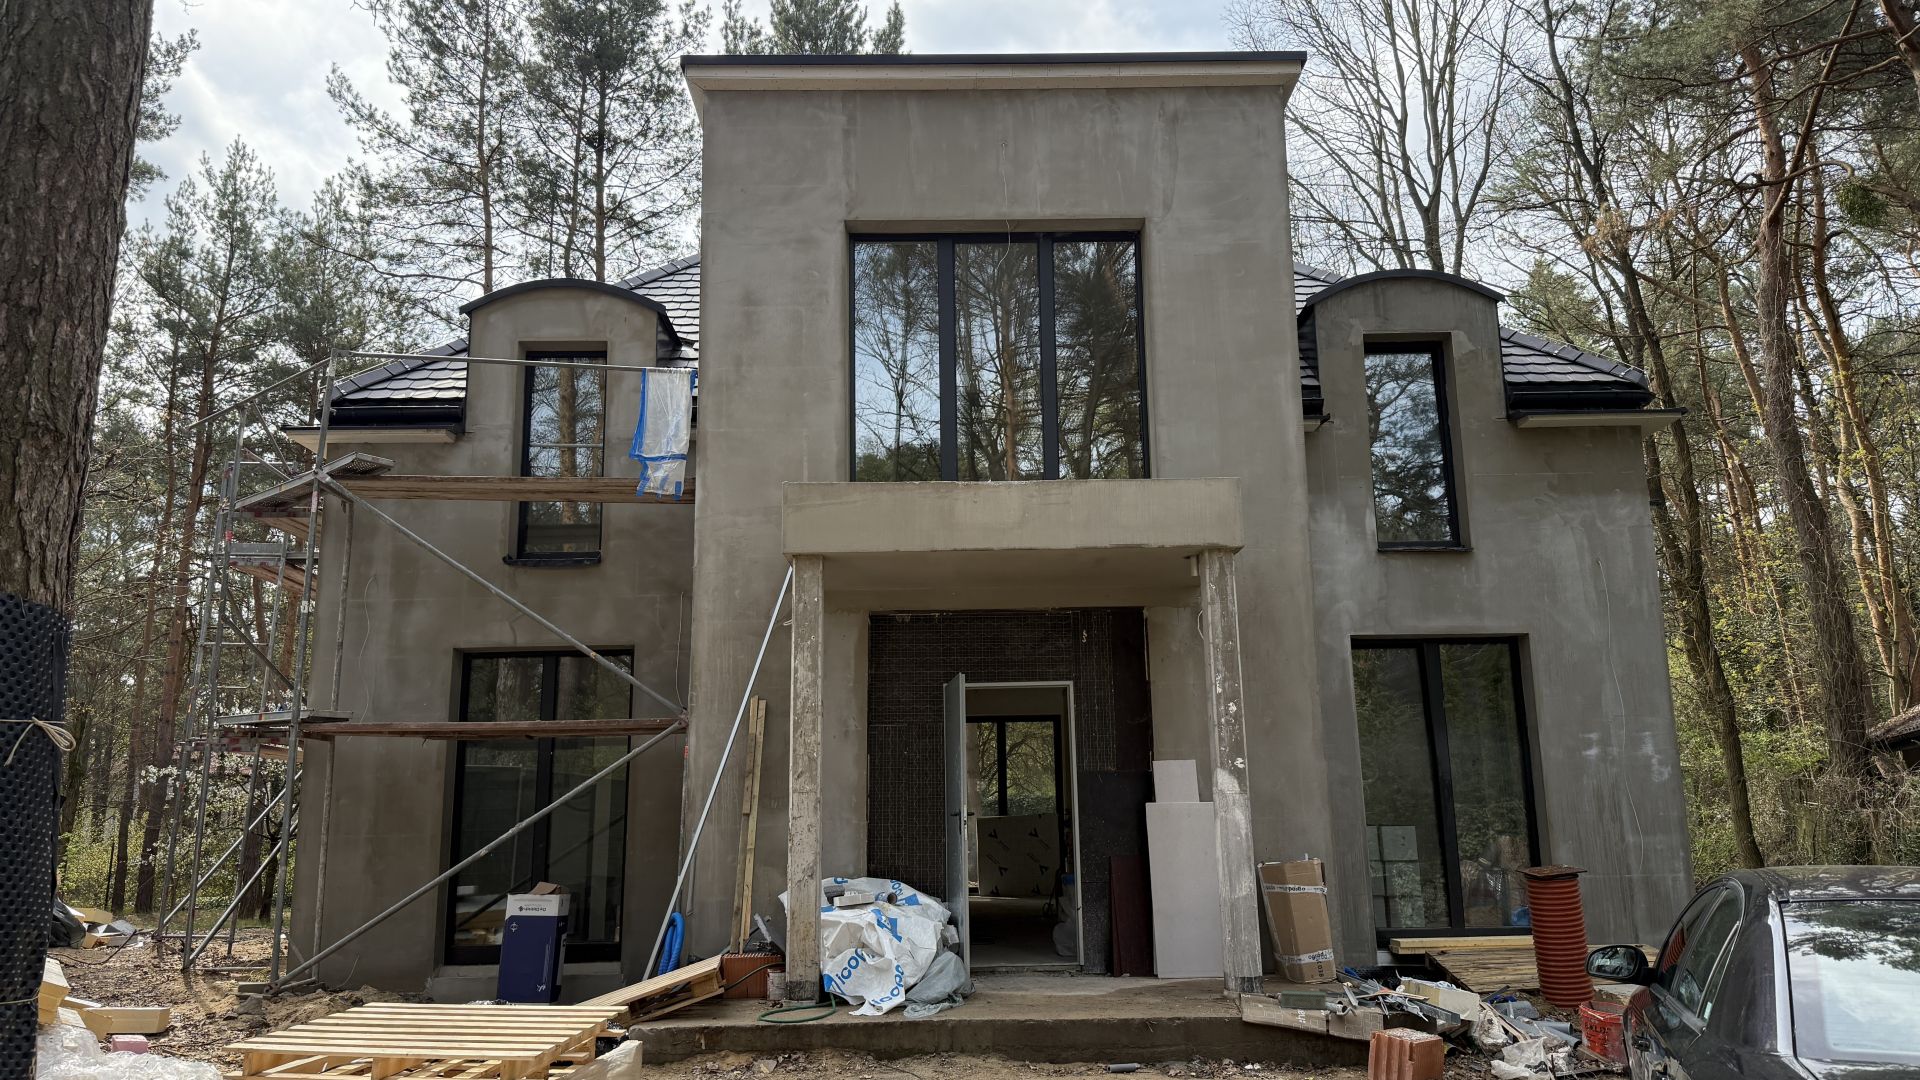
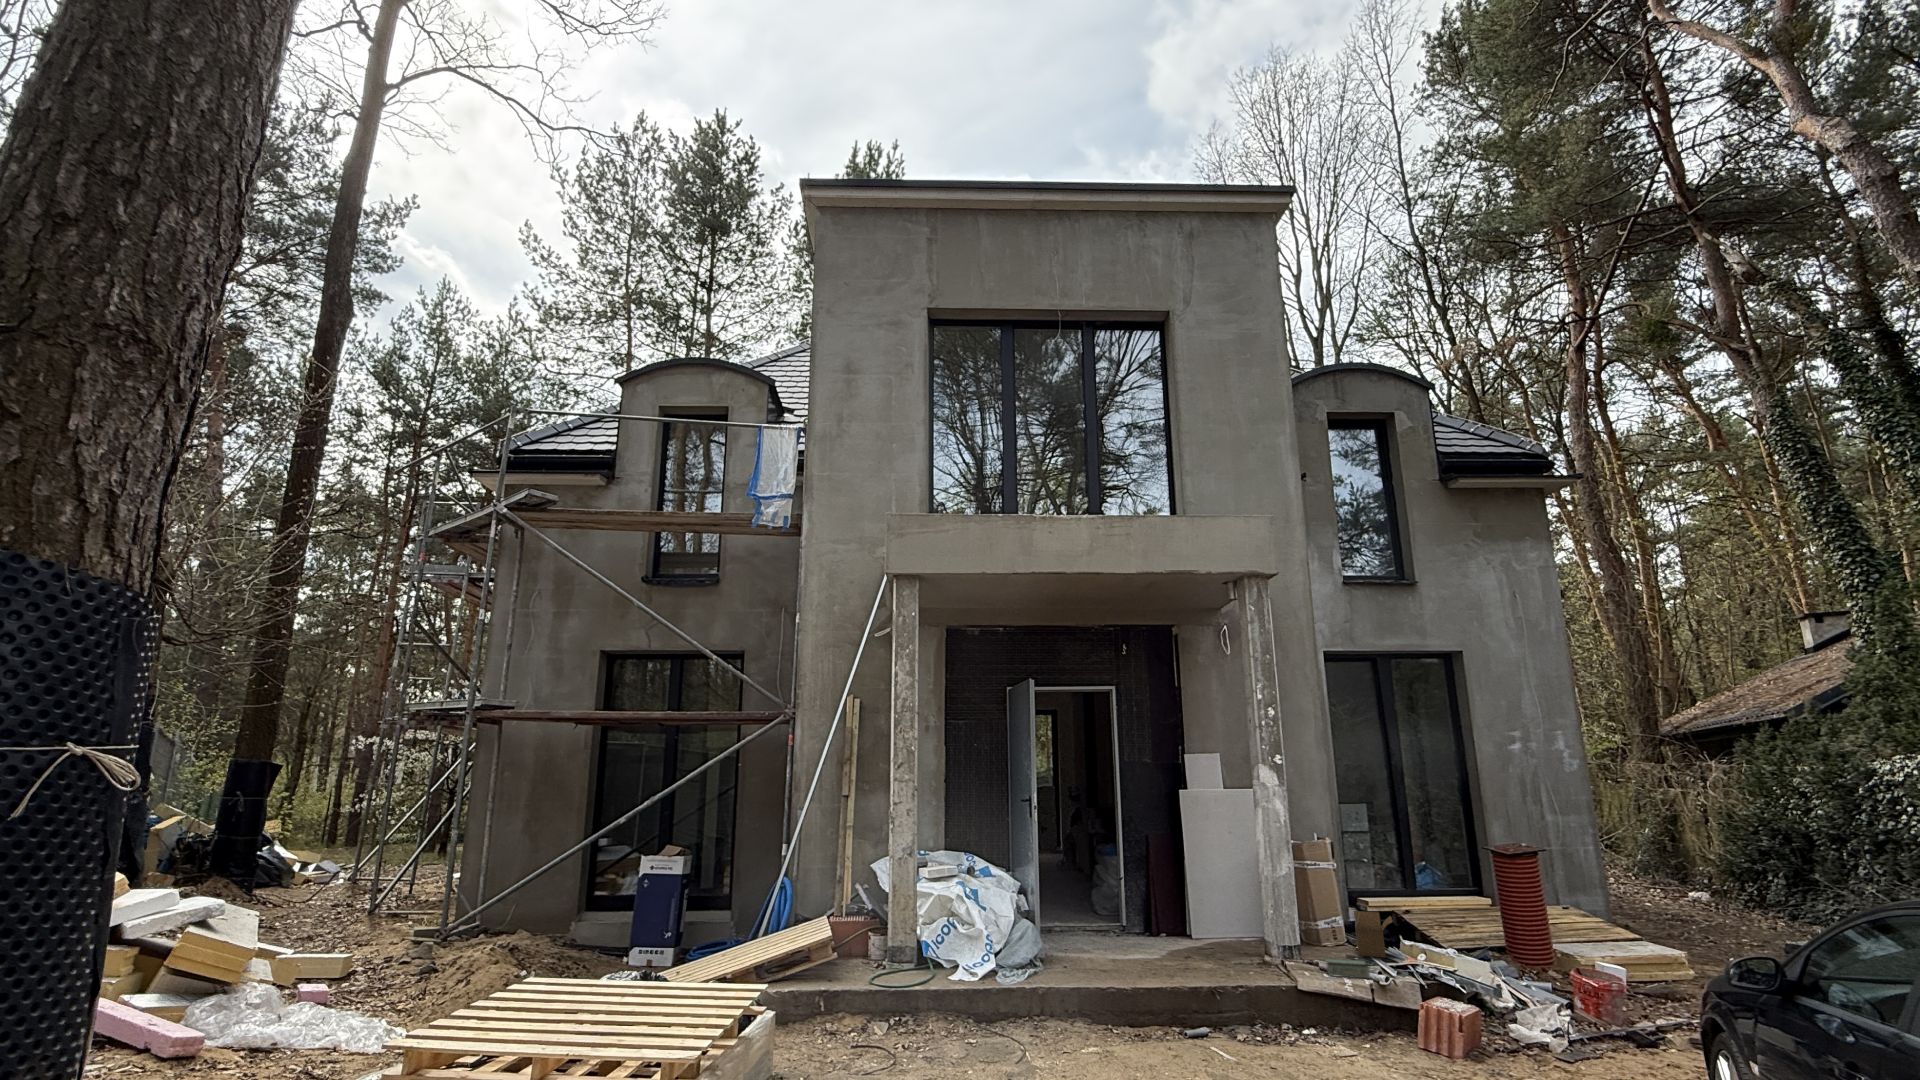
cardboard box: none [1332,943,1378,994] -> present [1354,911,1393,958]

